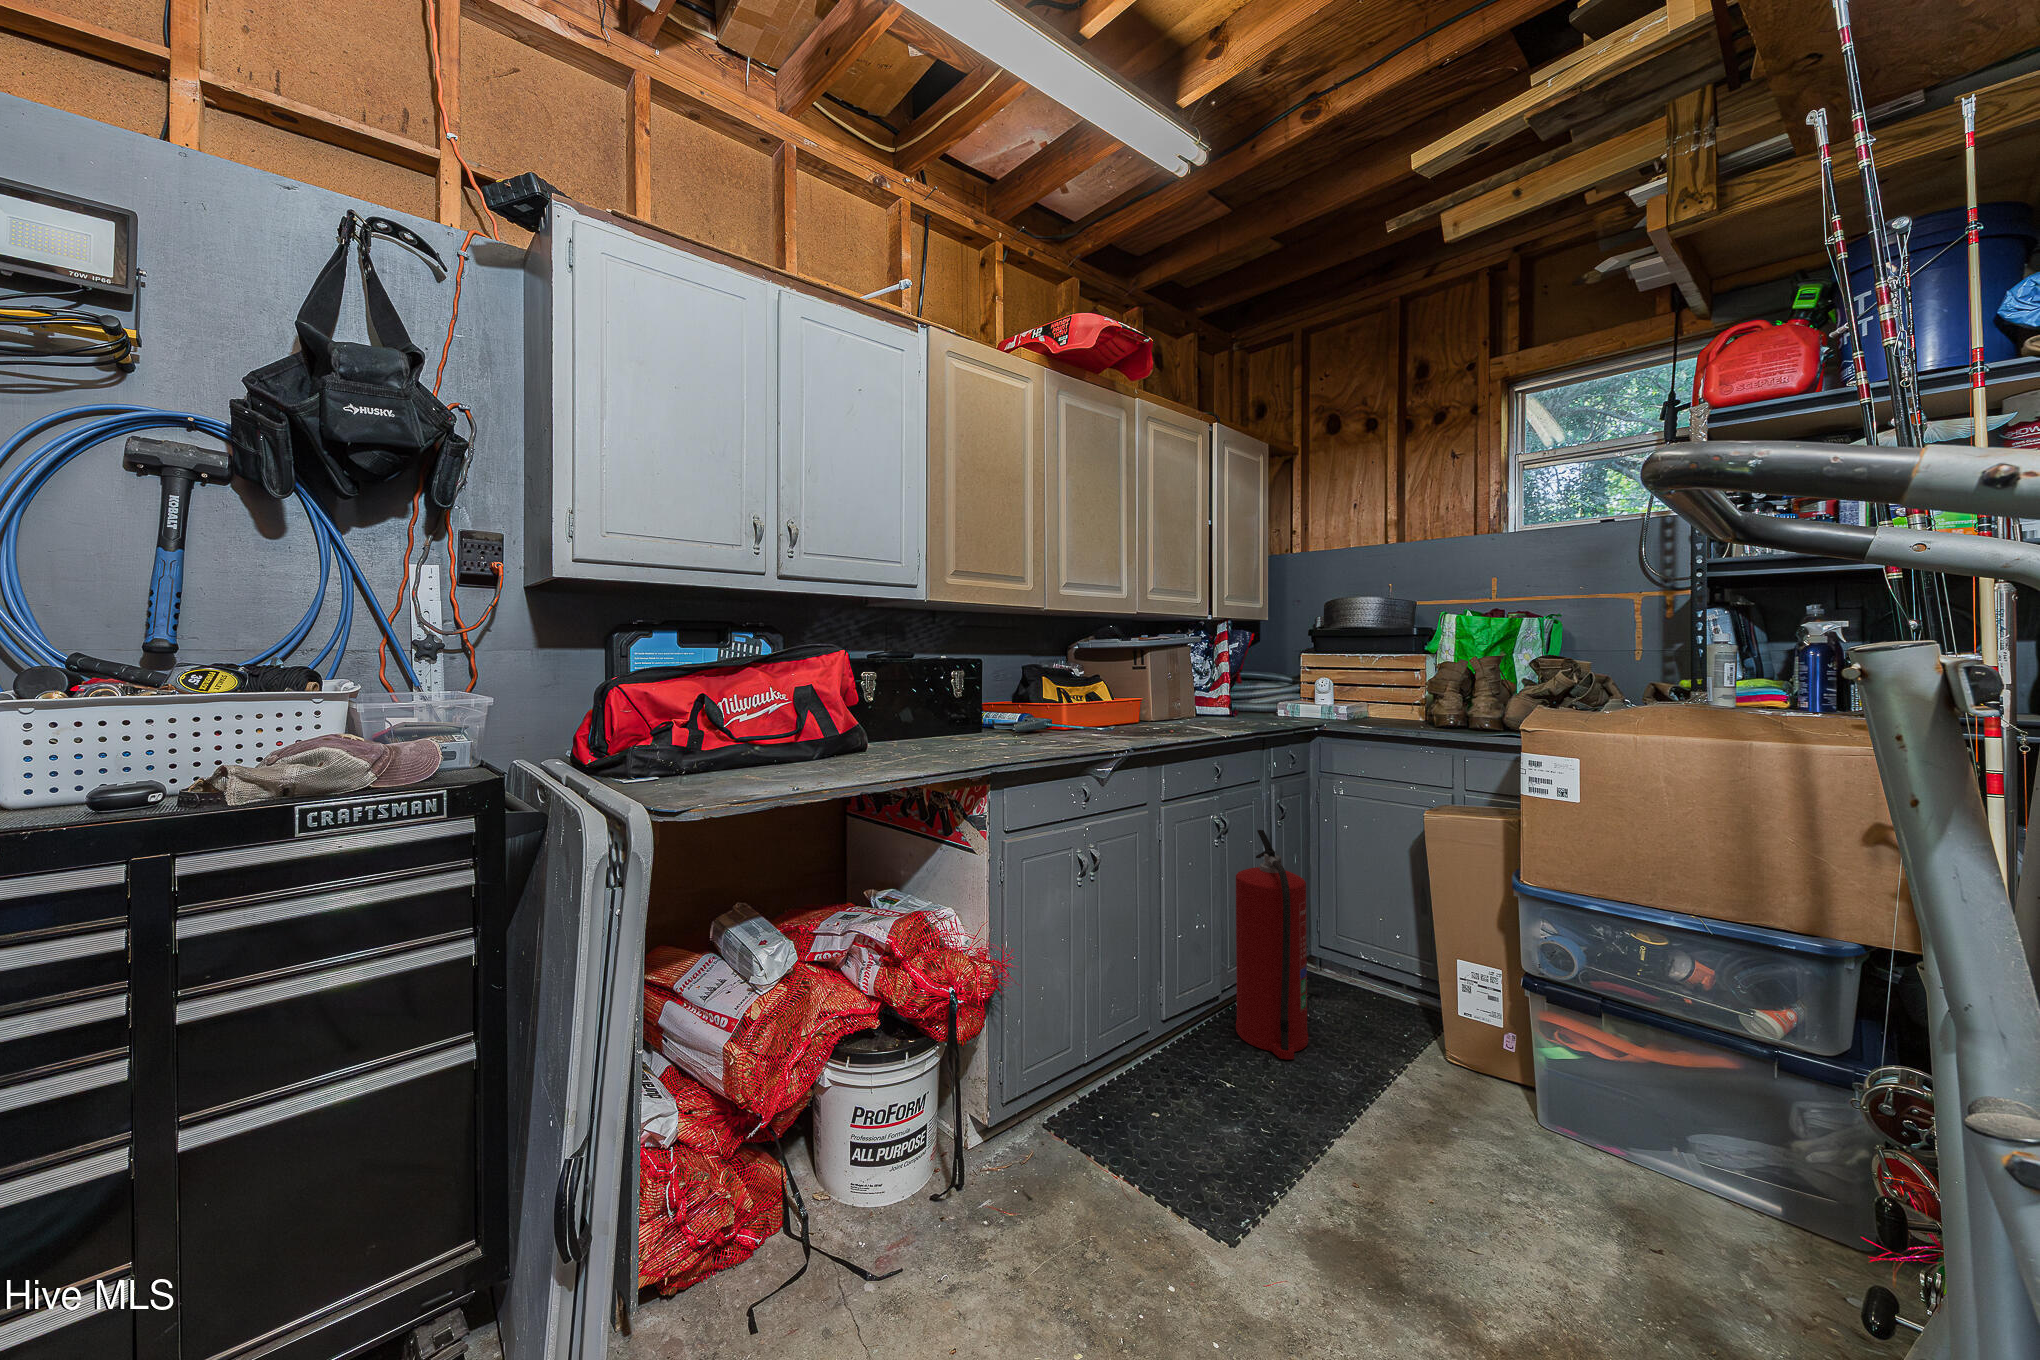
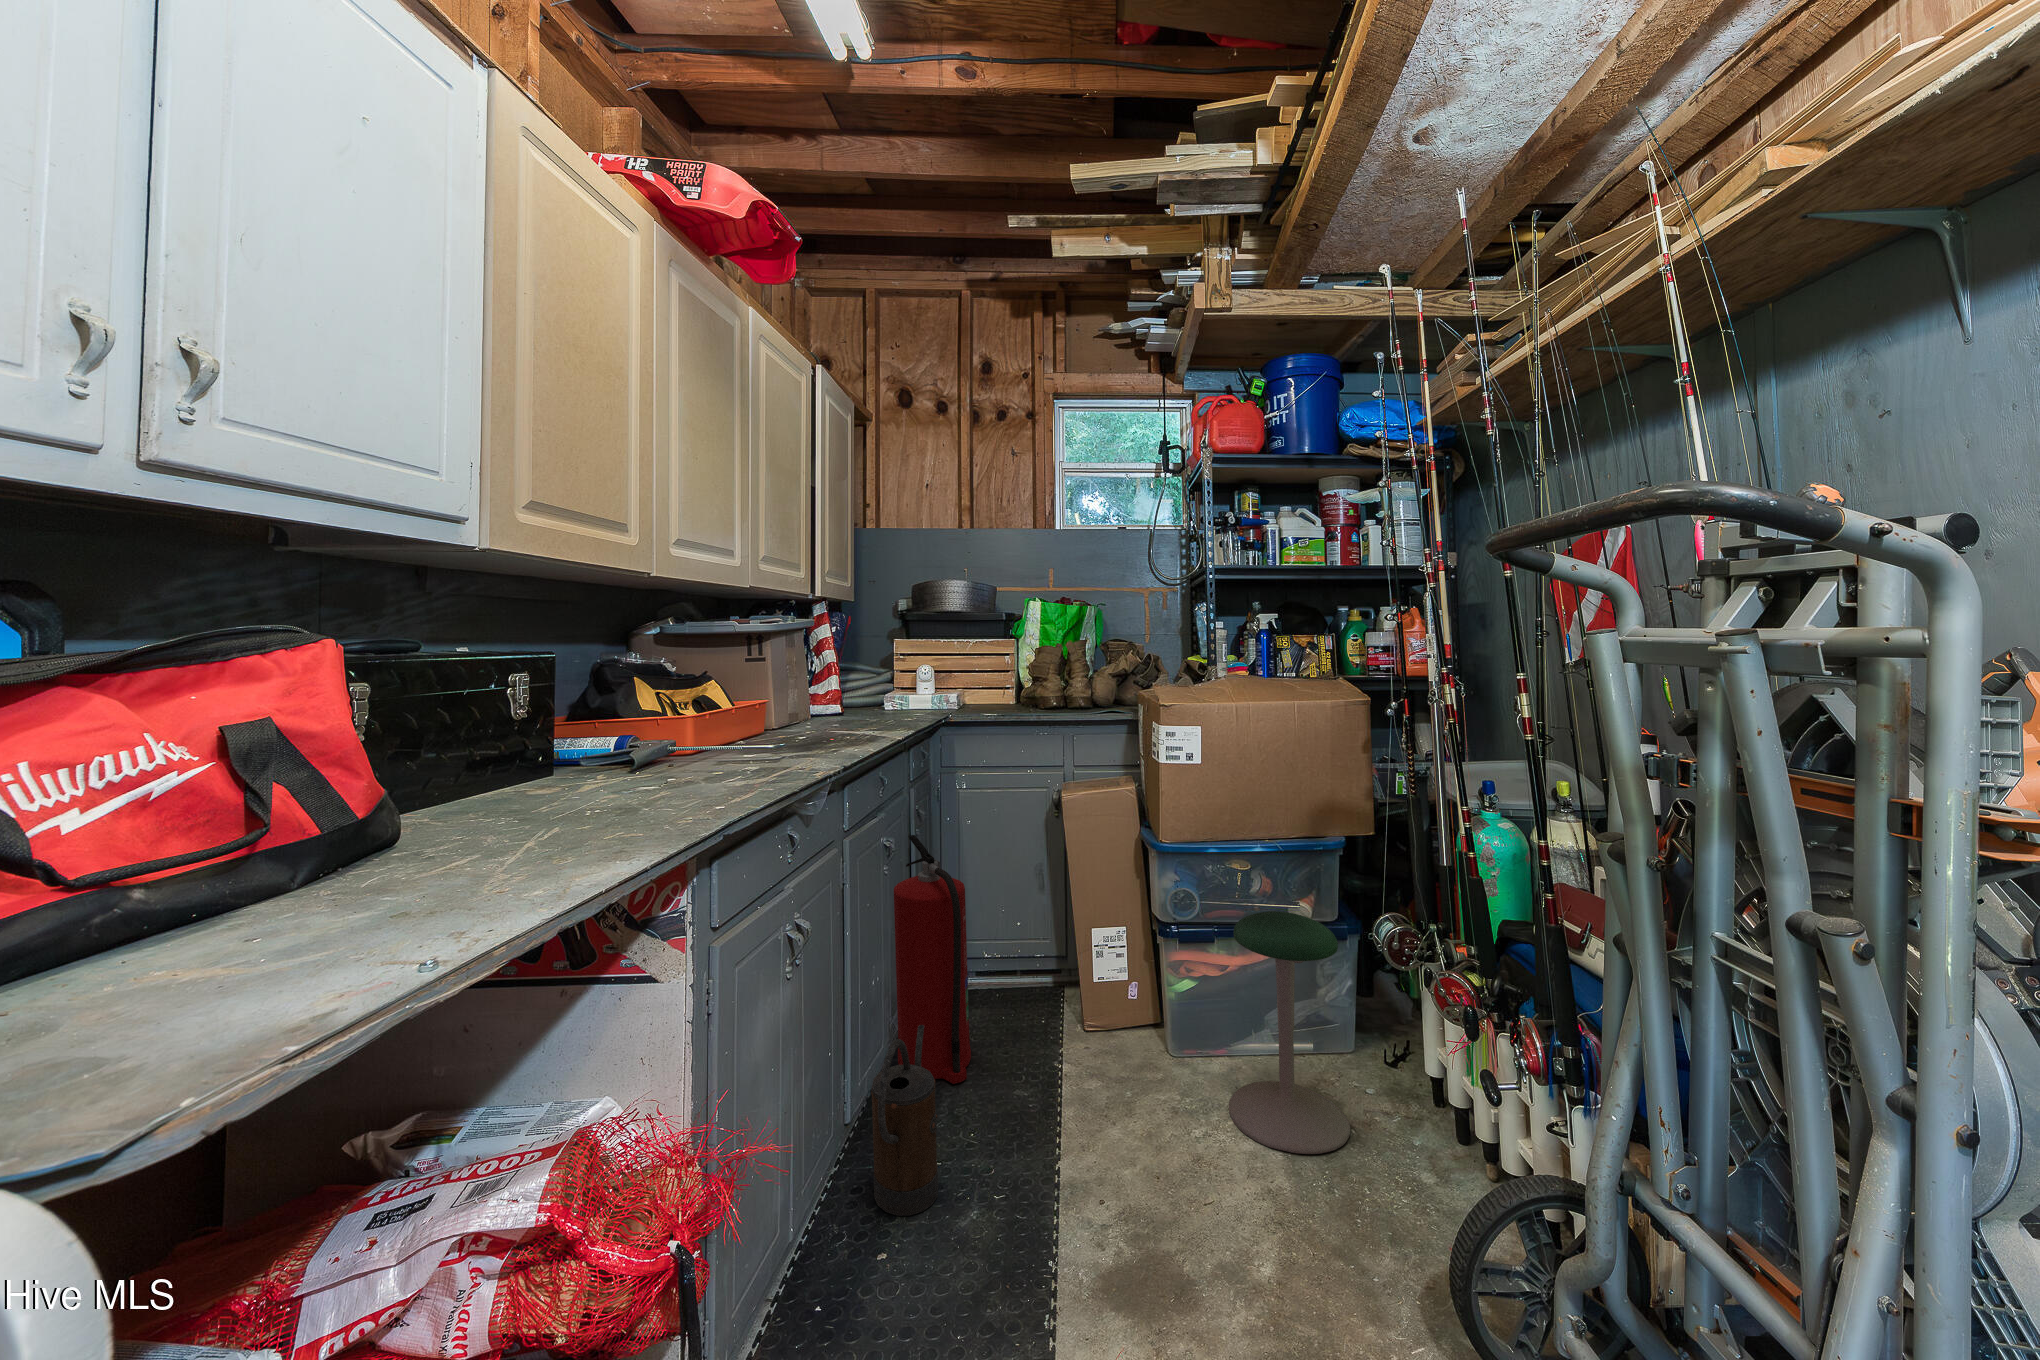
stool: none [1585,977,1762,1269] -> present [1229,911,1350,1154]
watering can: none [1165,980,1234,1129] -> present [871,1025,938,1215]

